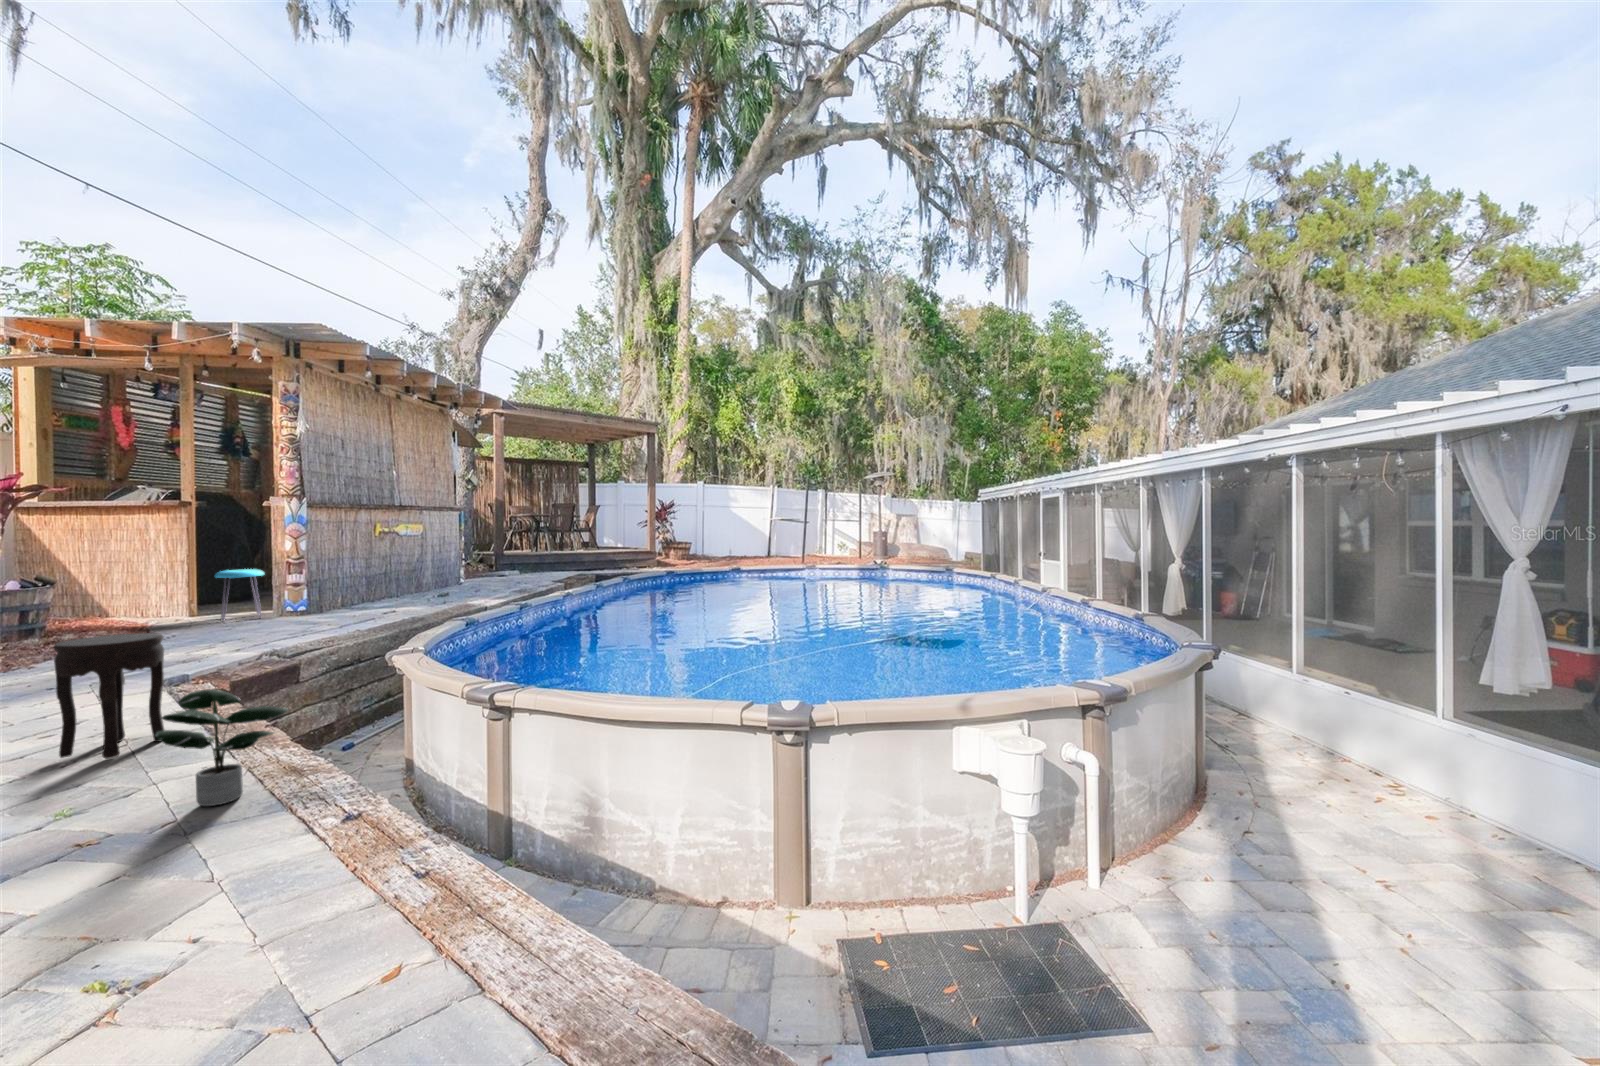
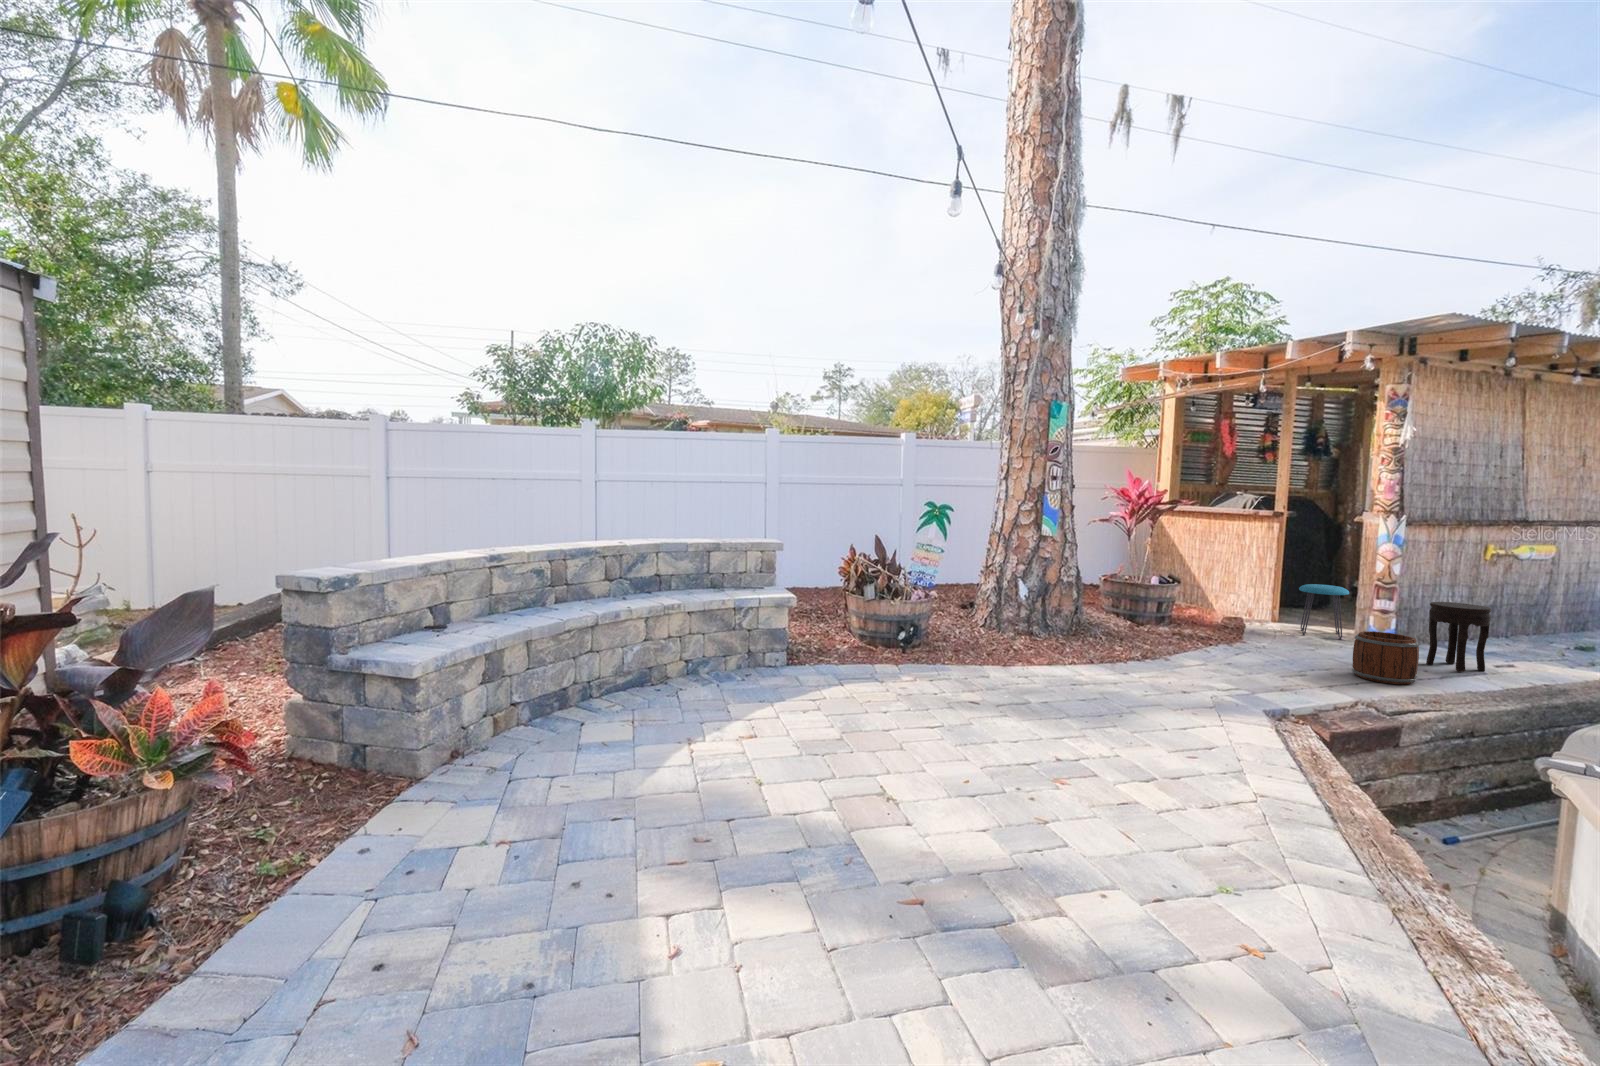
bucket: none [262,595,319,639] -> present [1352,631,1420,684]
side table: present [54,633,165,759] -> present [1426,602,1492,672]
potted plant: present [155,689,288,806] -> none [1309,811,1465,961]

